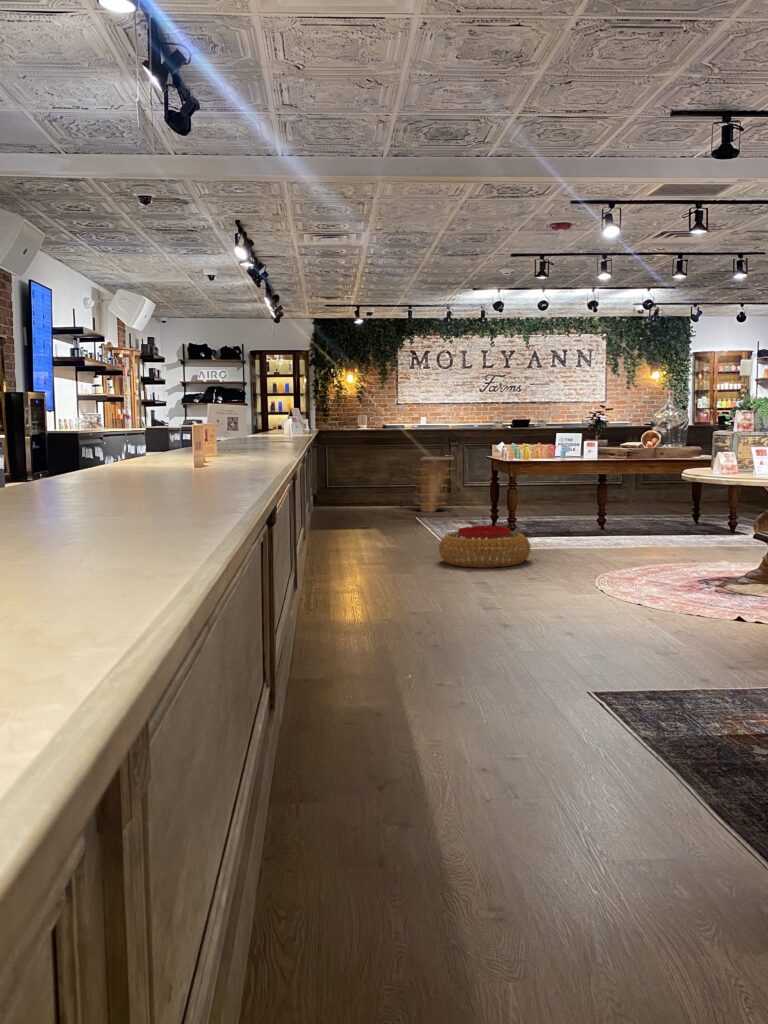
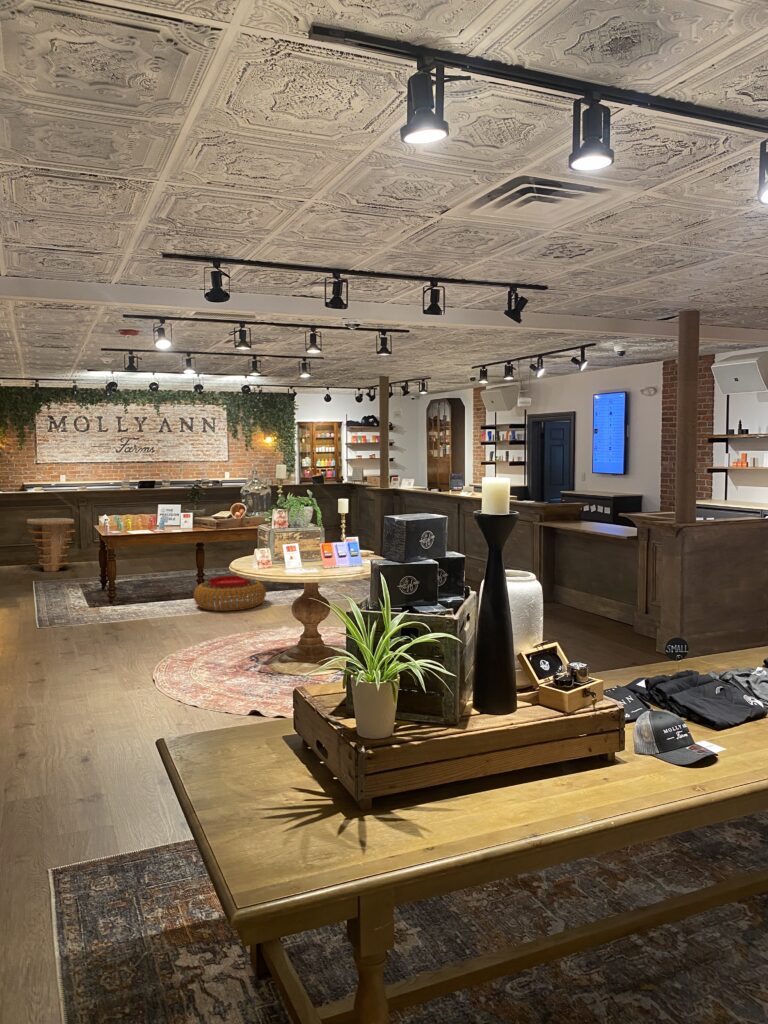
pouf: present [439,526,530,568] -> present [194,576,266,611]

